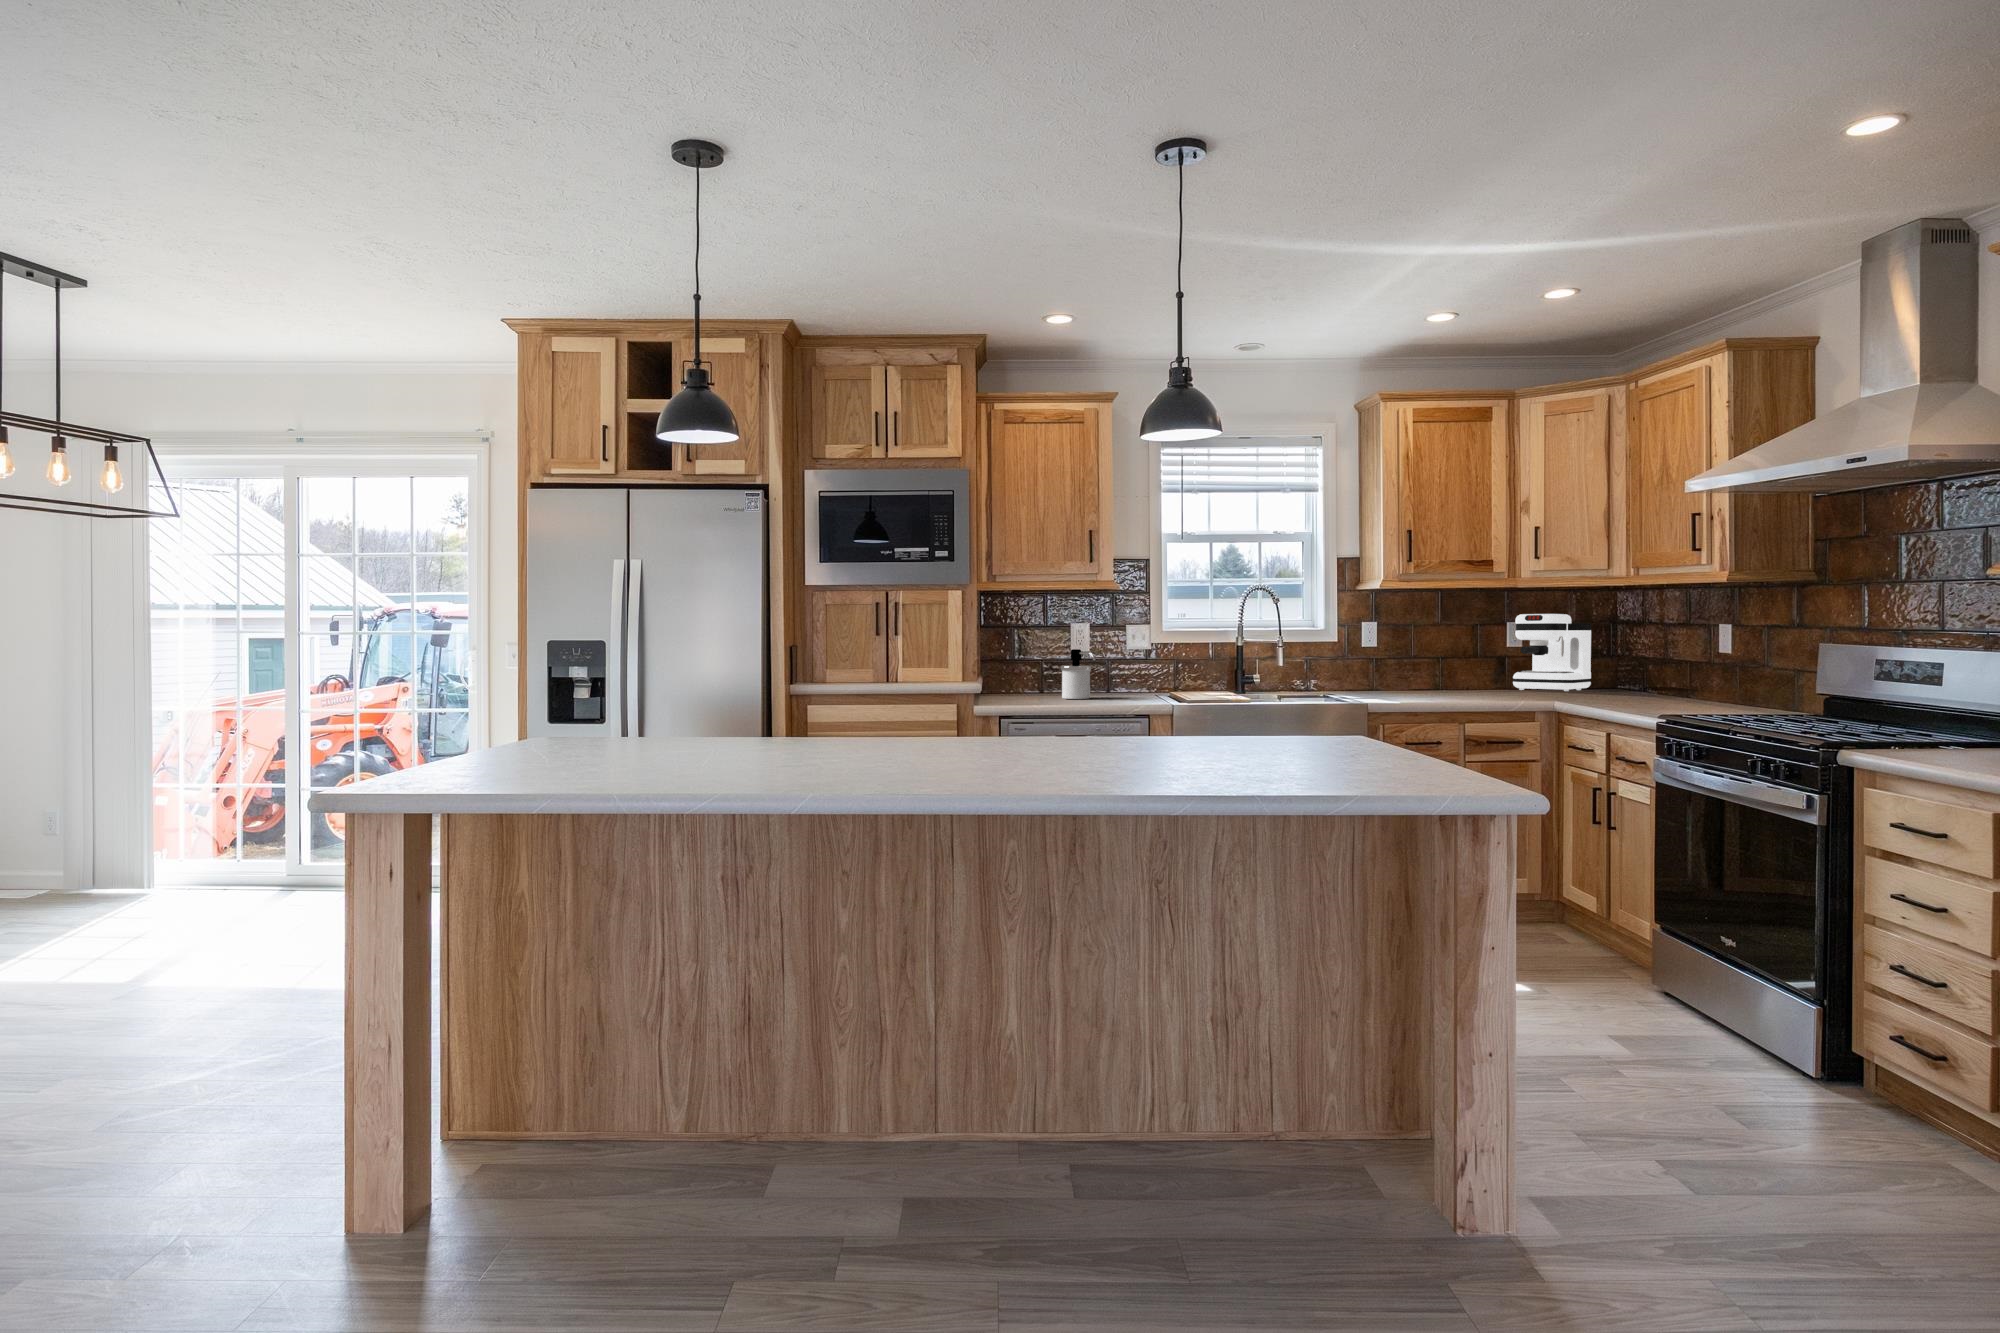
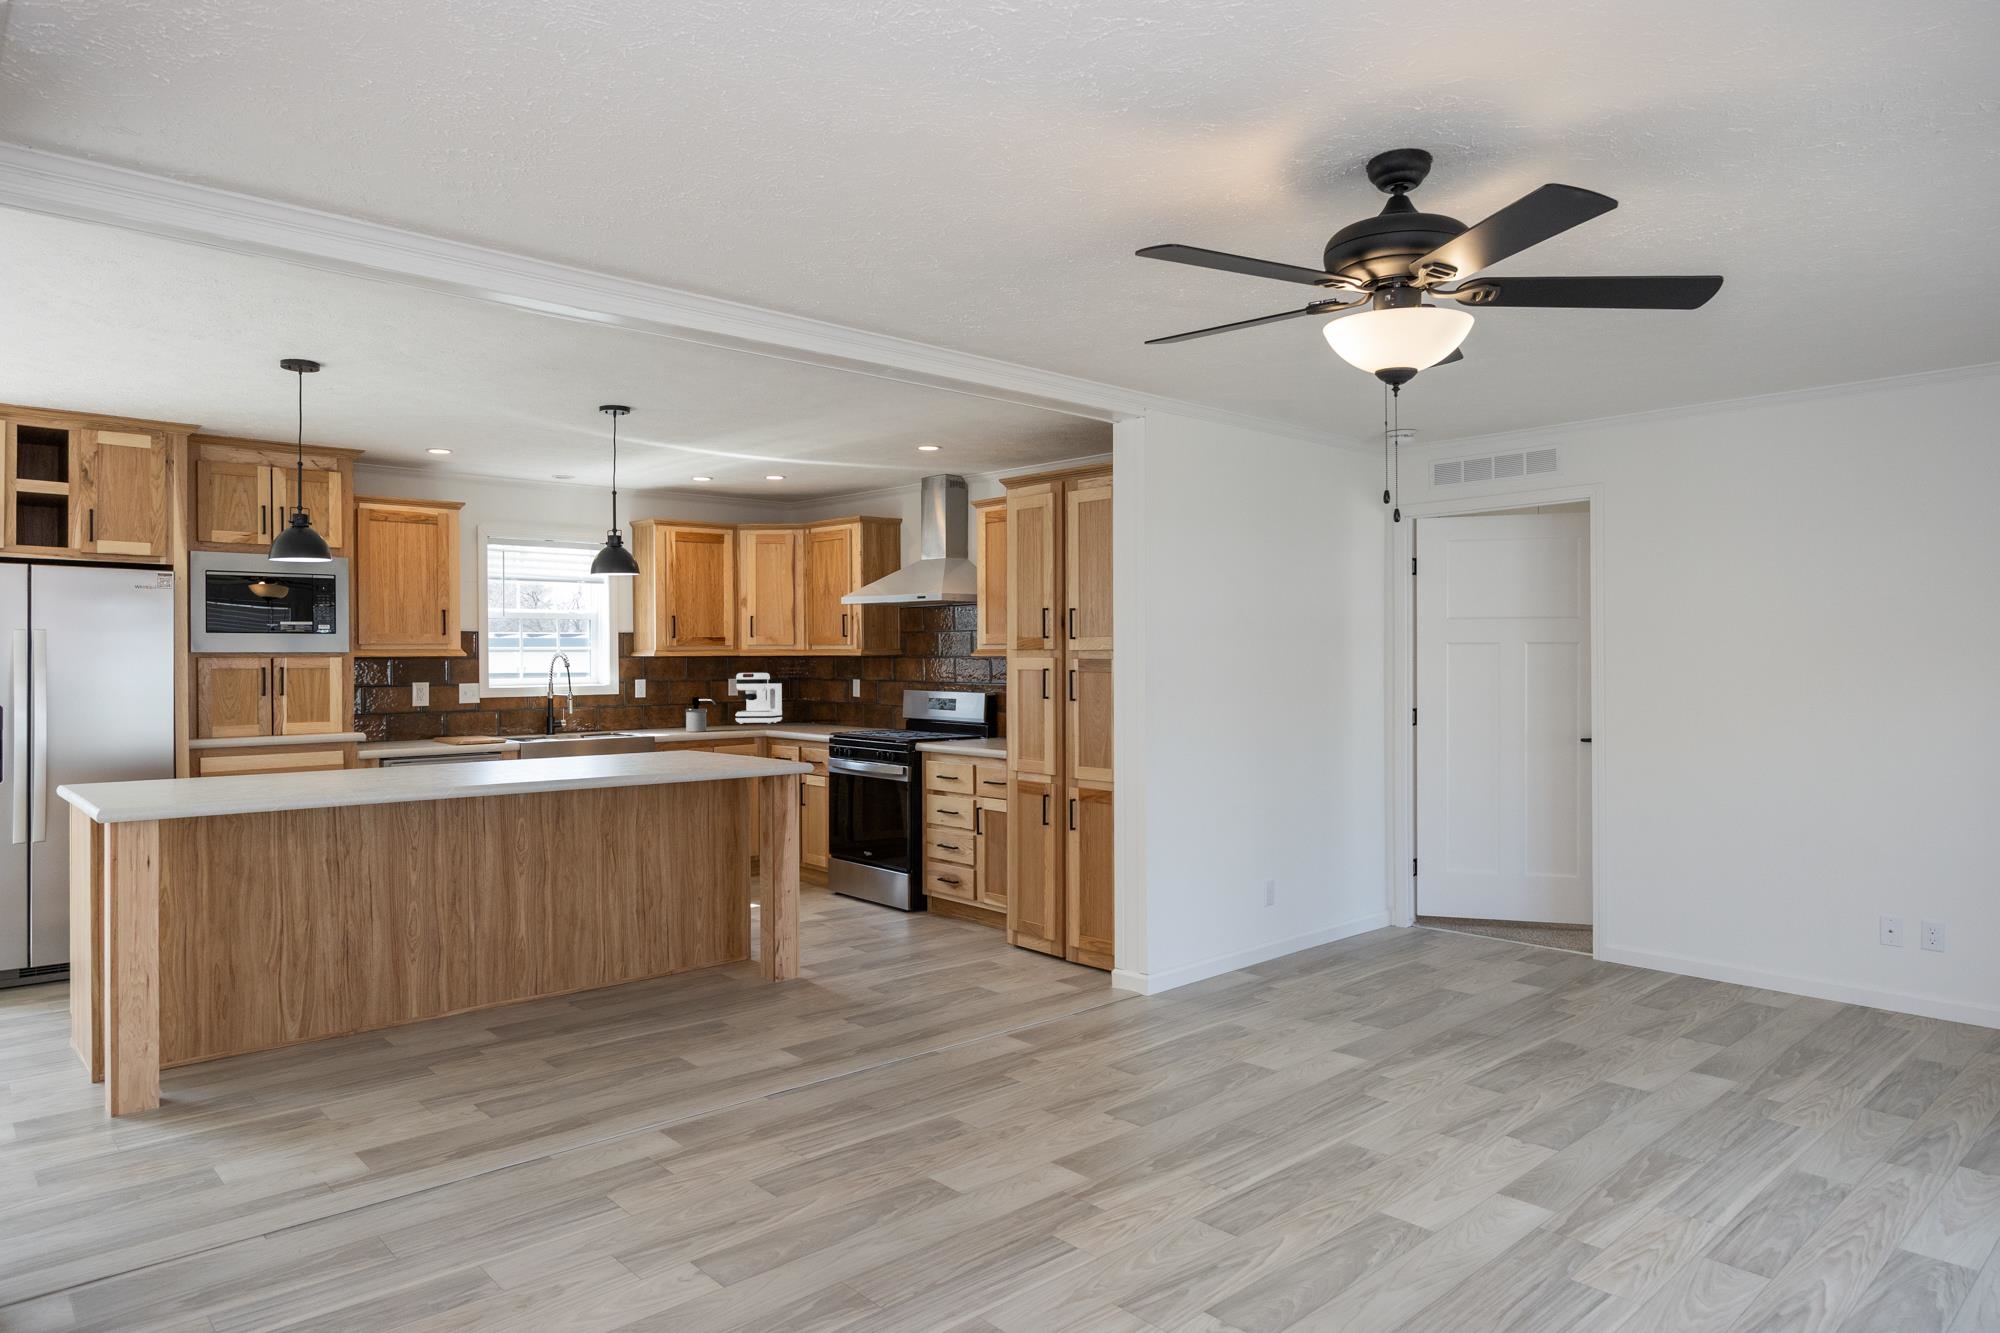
soap dispenser: present [1061,649,1096,699] -> present [685,697,716,732]

